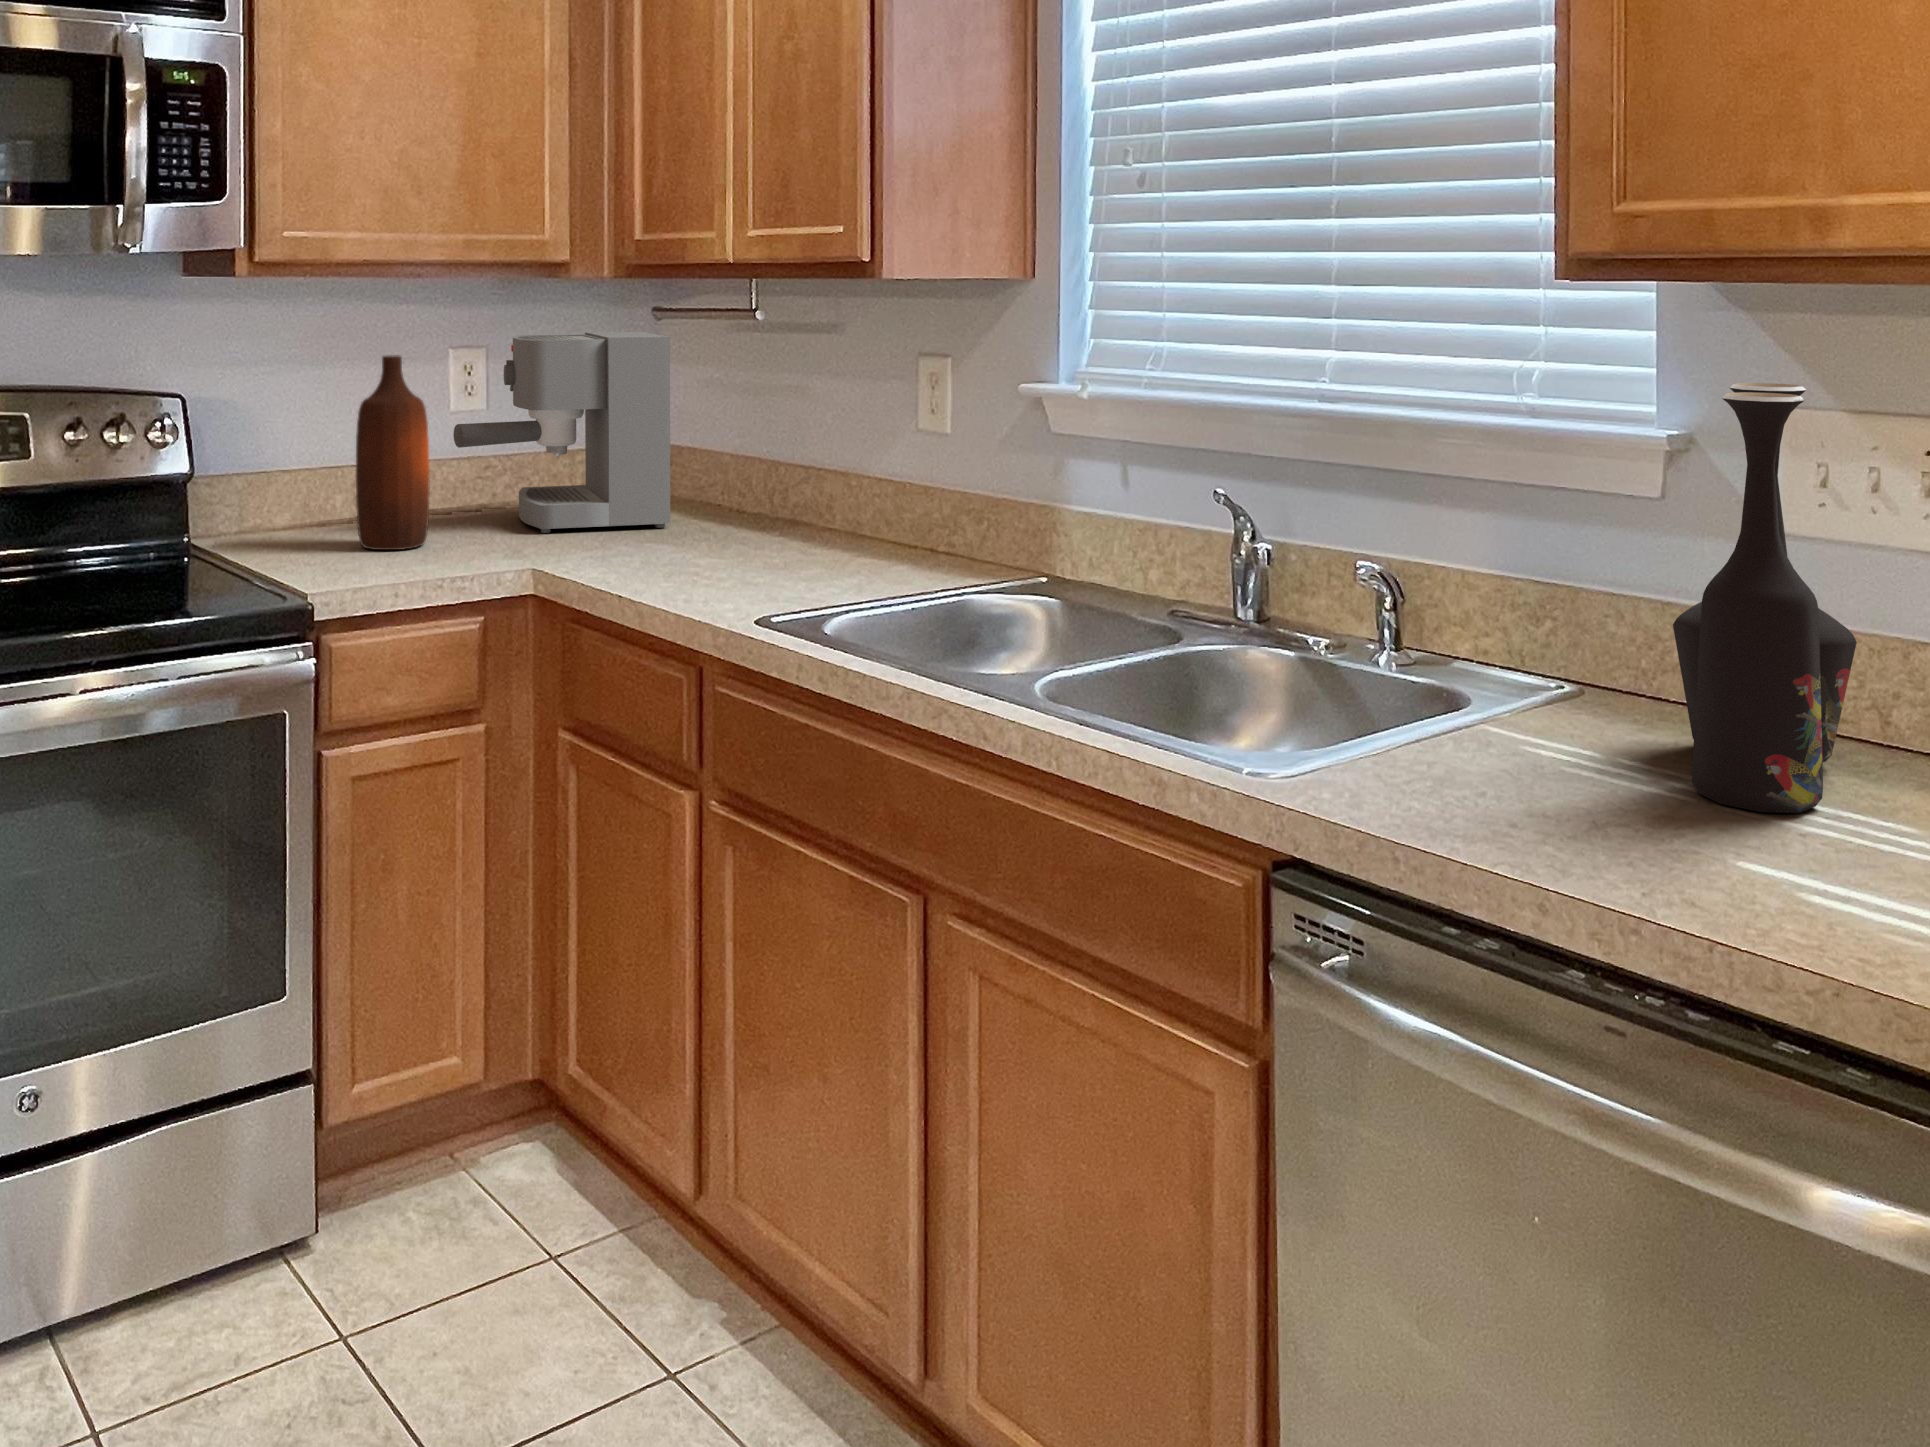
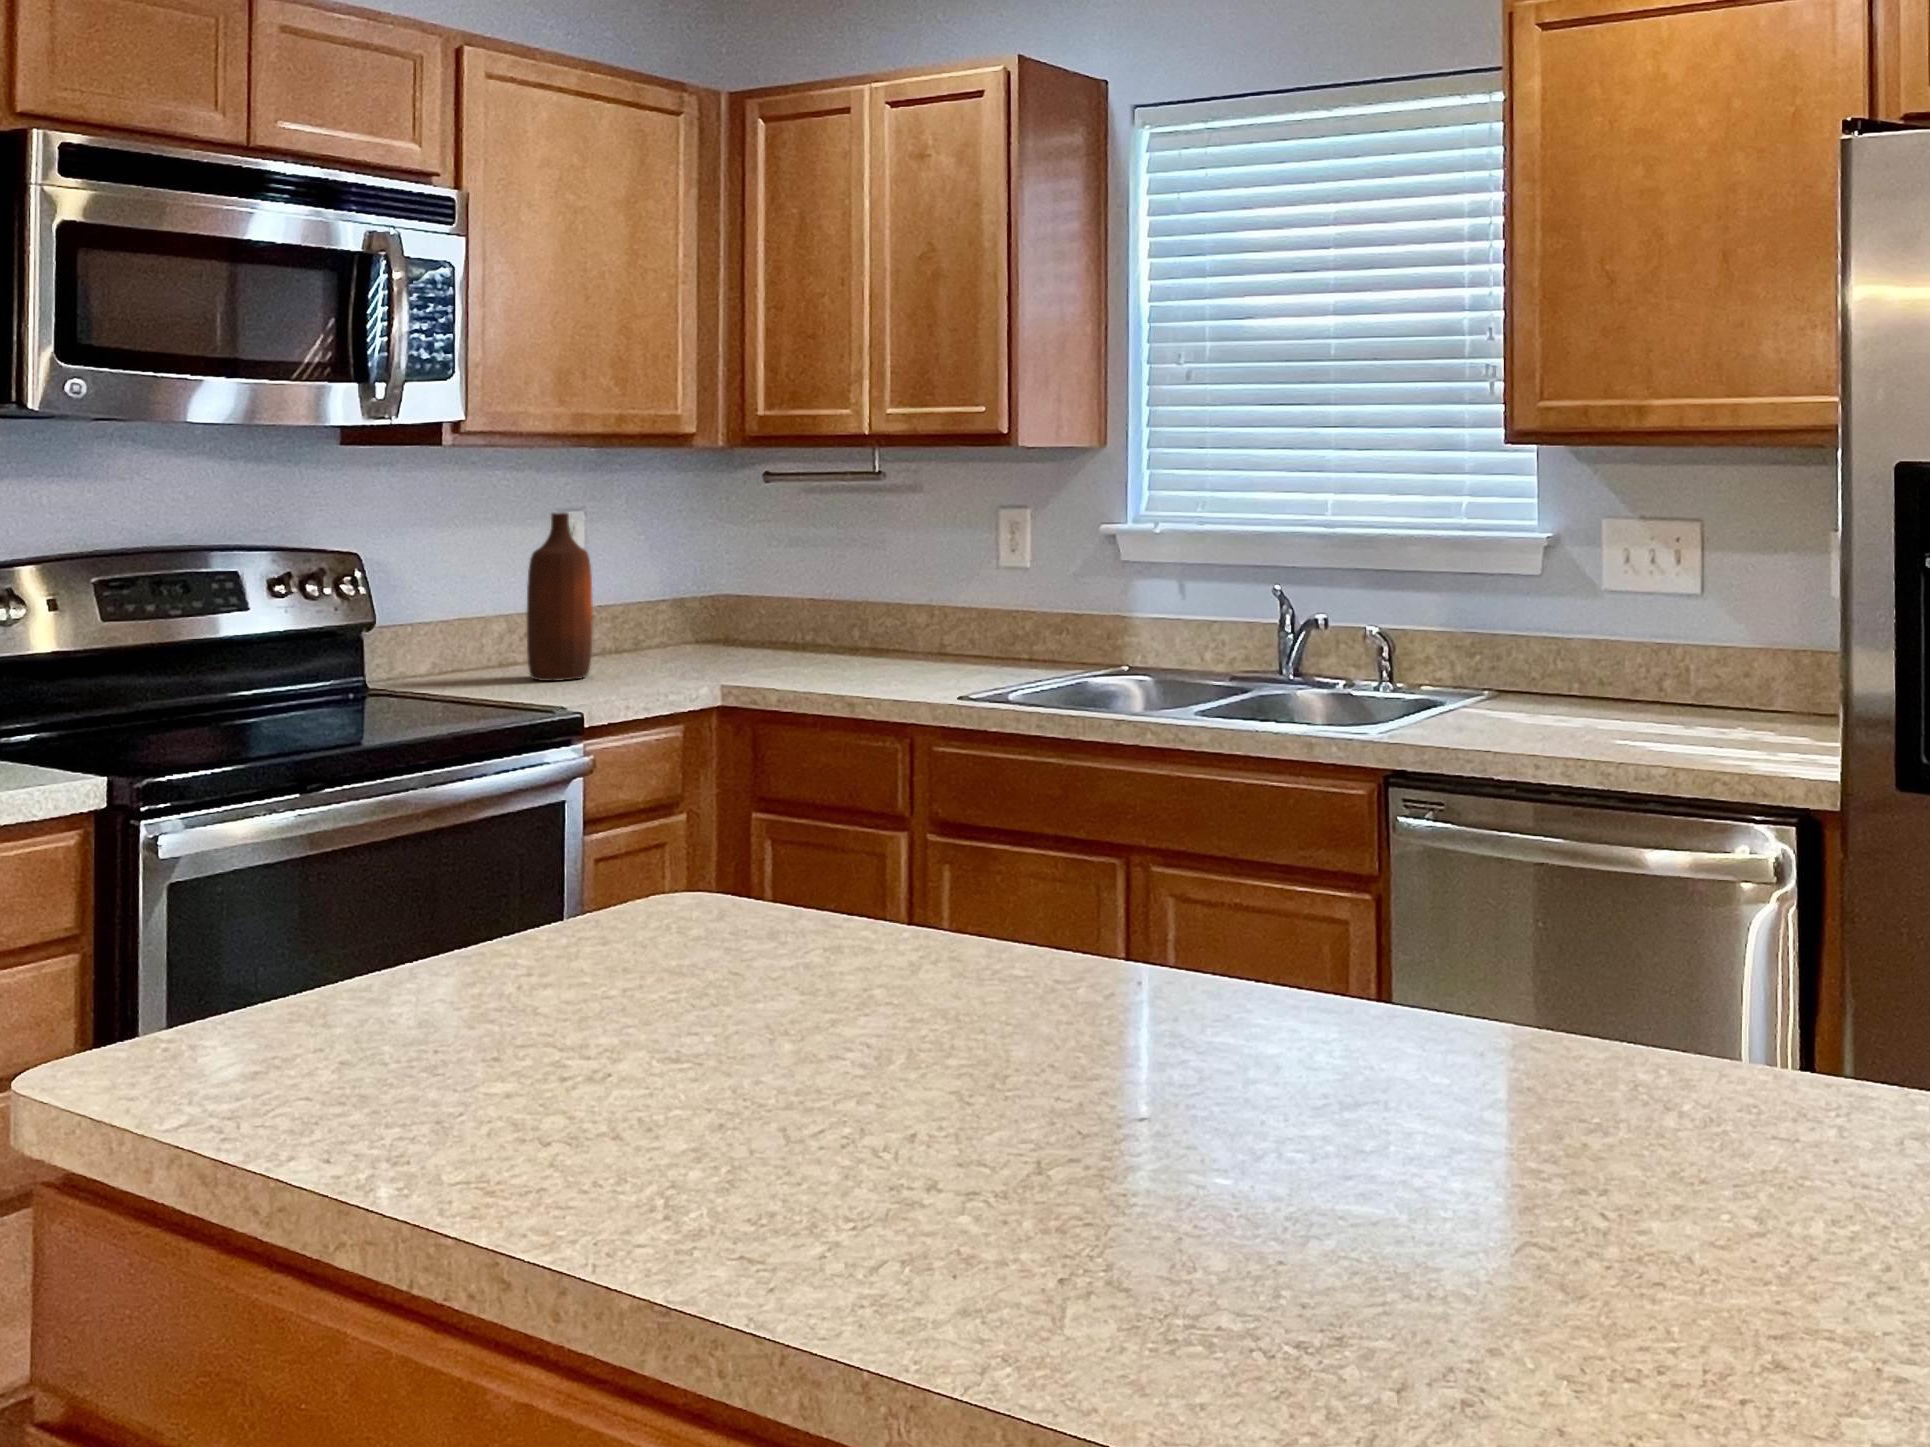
coffee maker: present [453,332,670,533] -> none [588,492,778,664]
vase: present [1673,383,1857,813] -> none [1563,500,1652,724]

